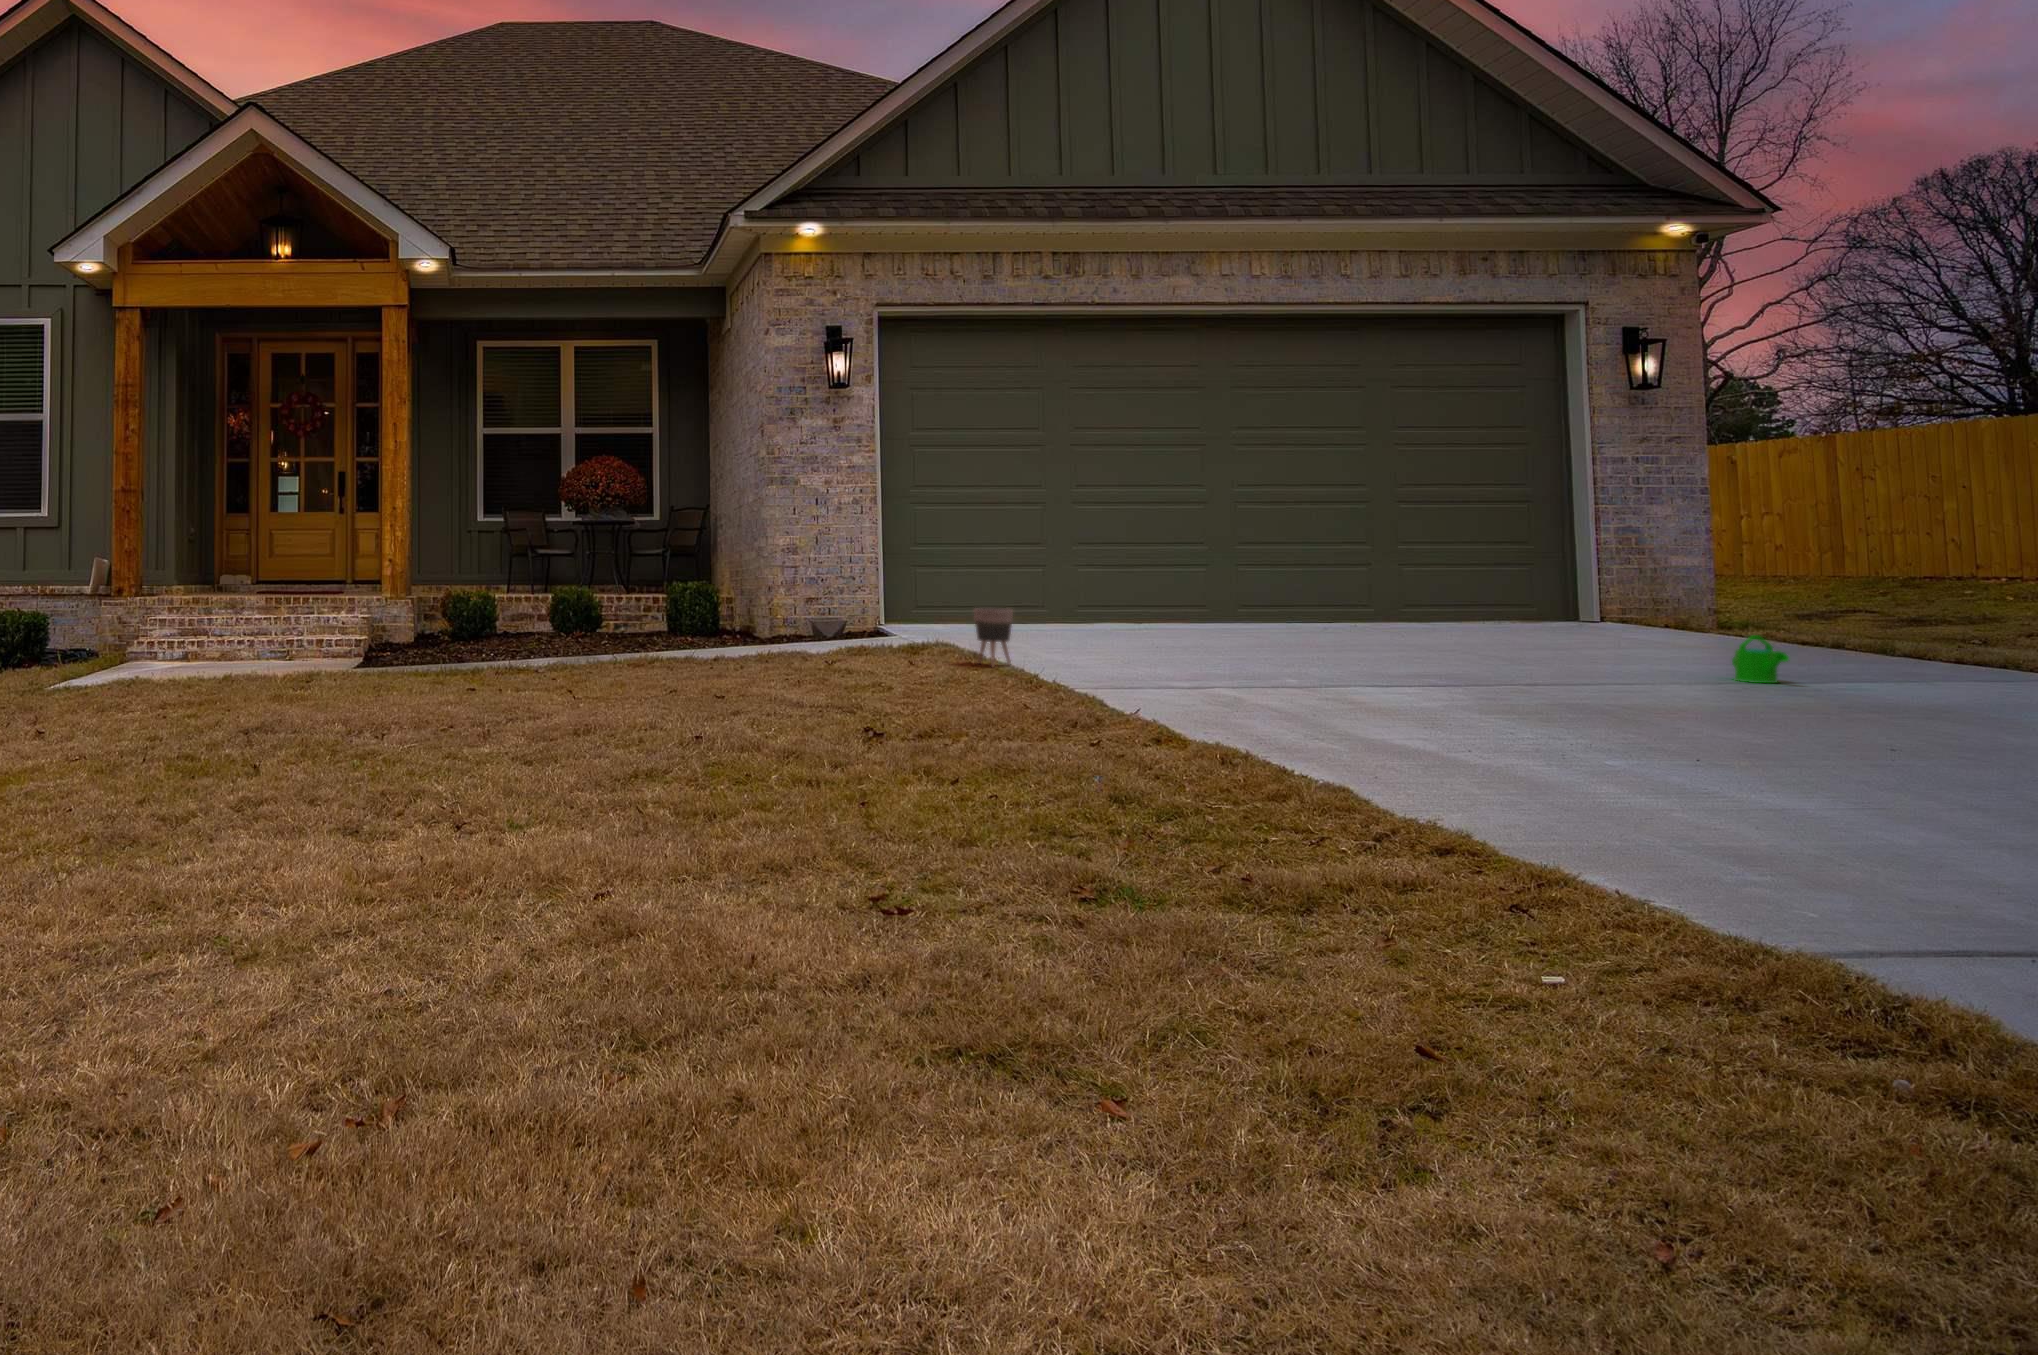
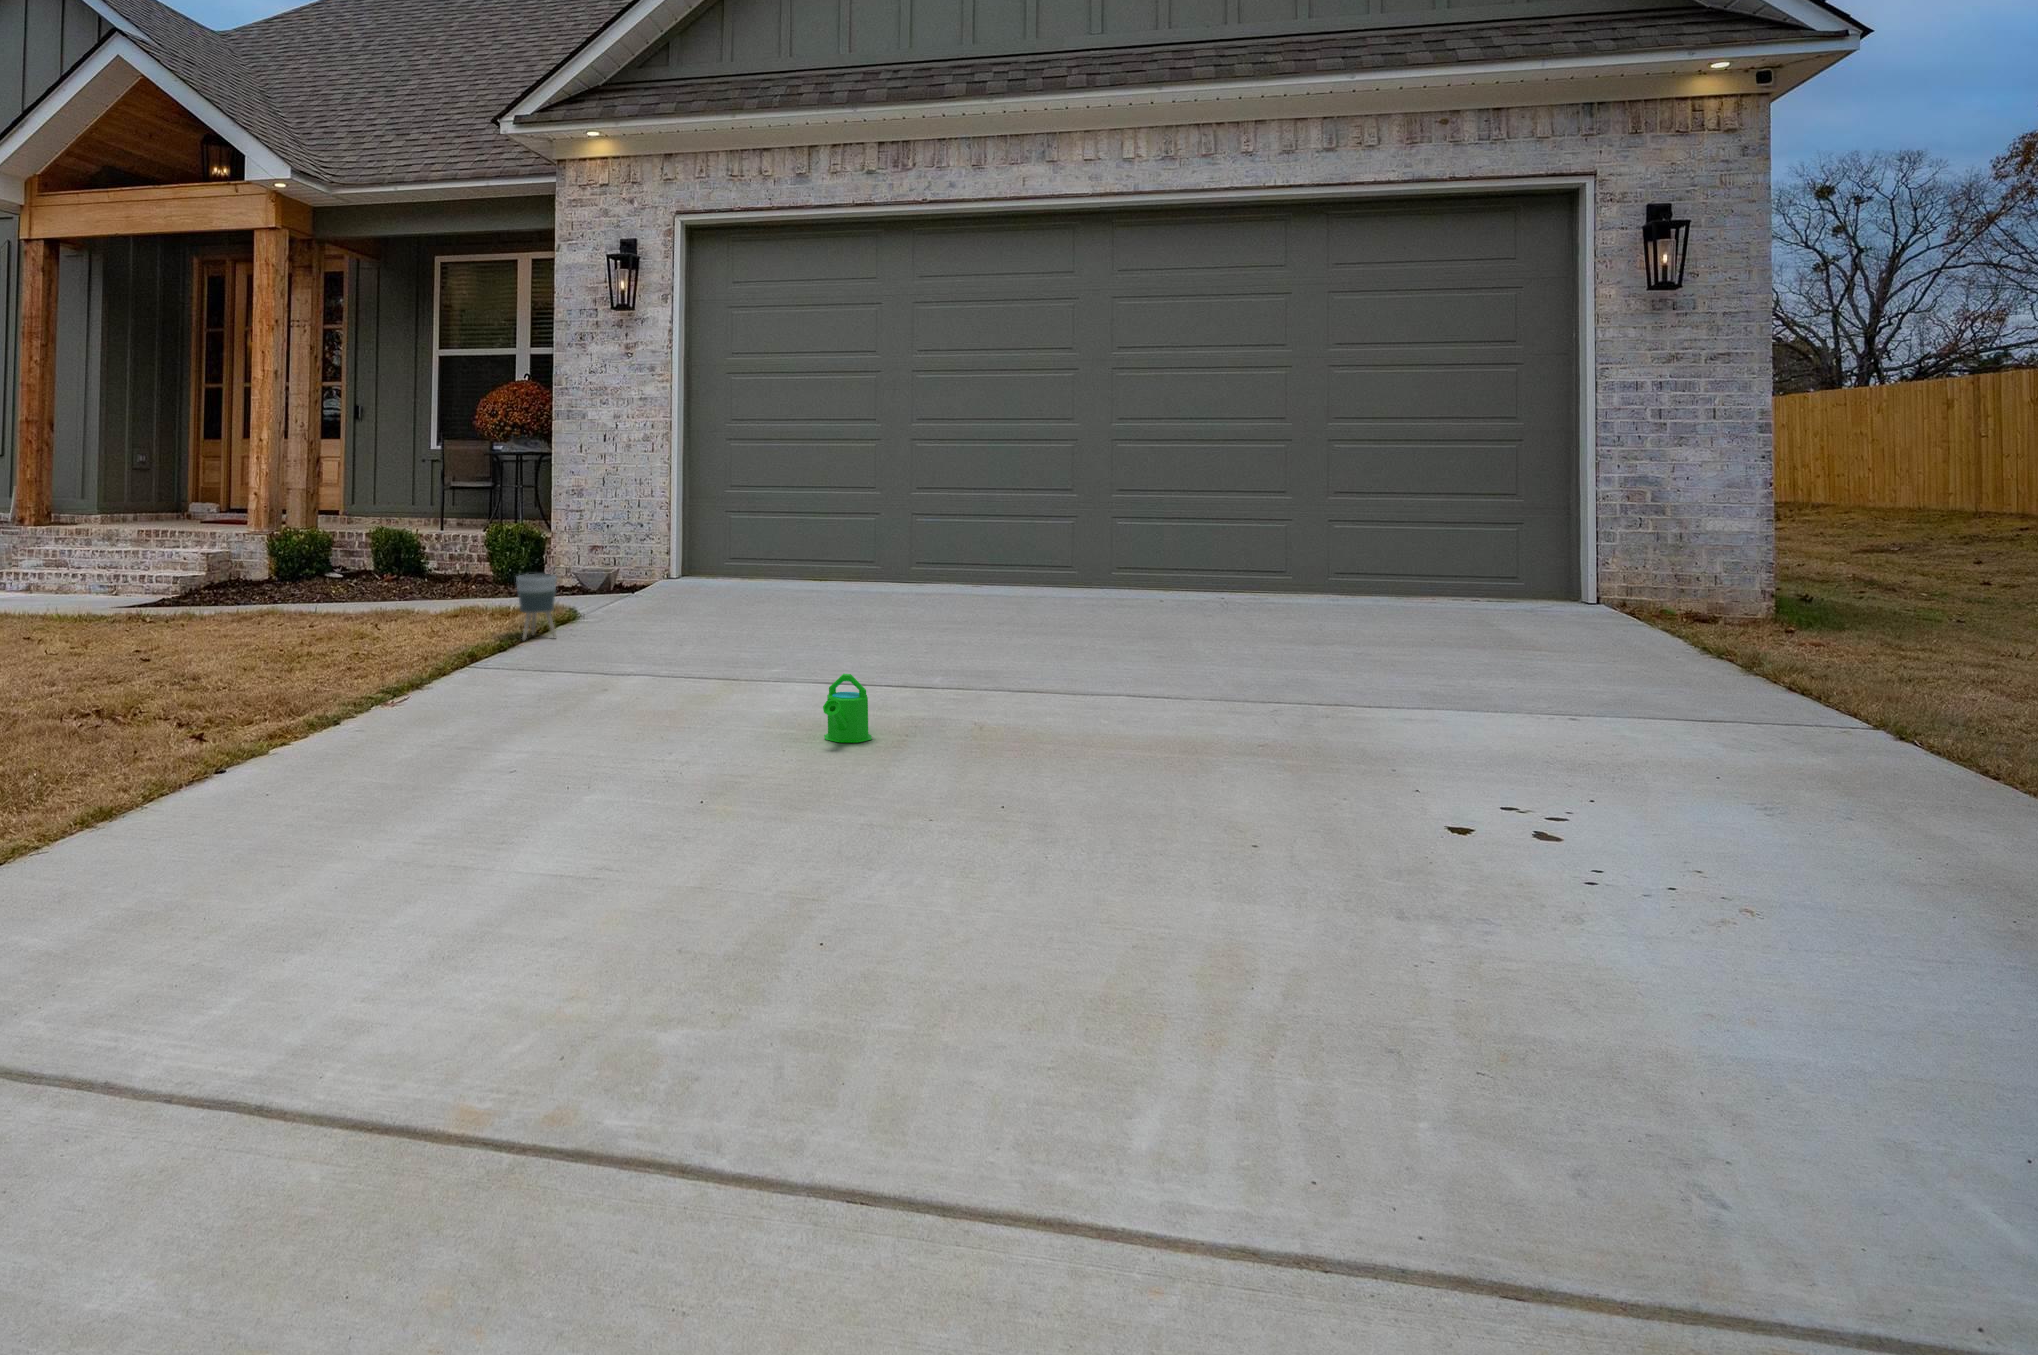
watering can: present [1732,635,1789,683] -> present [823,674,872,743]

